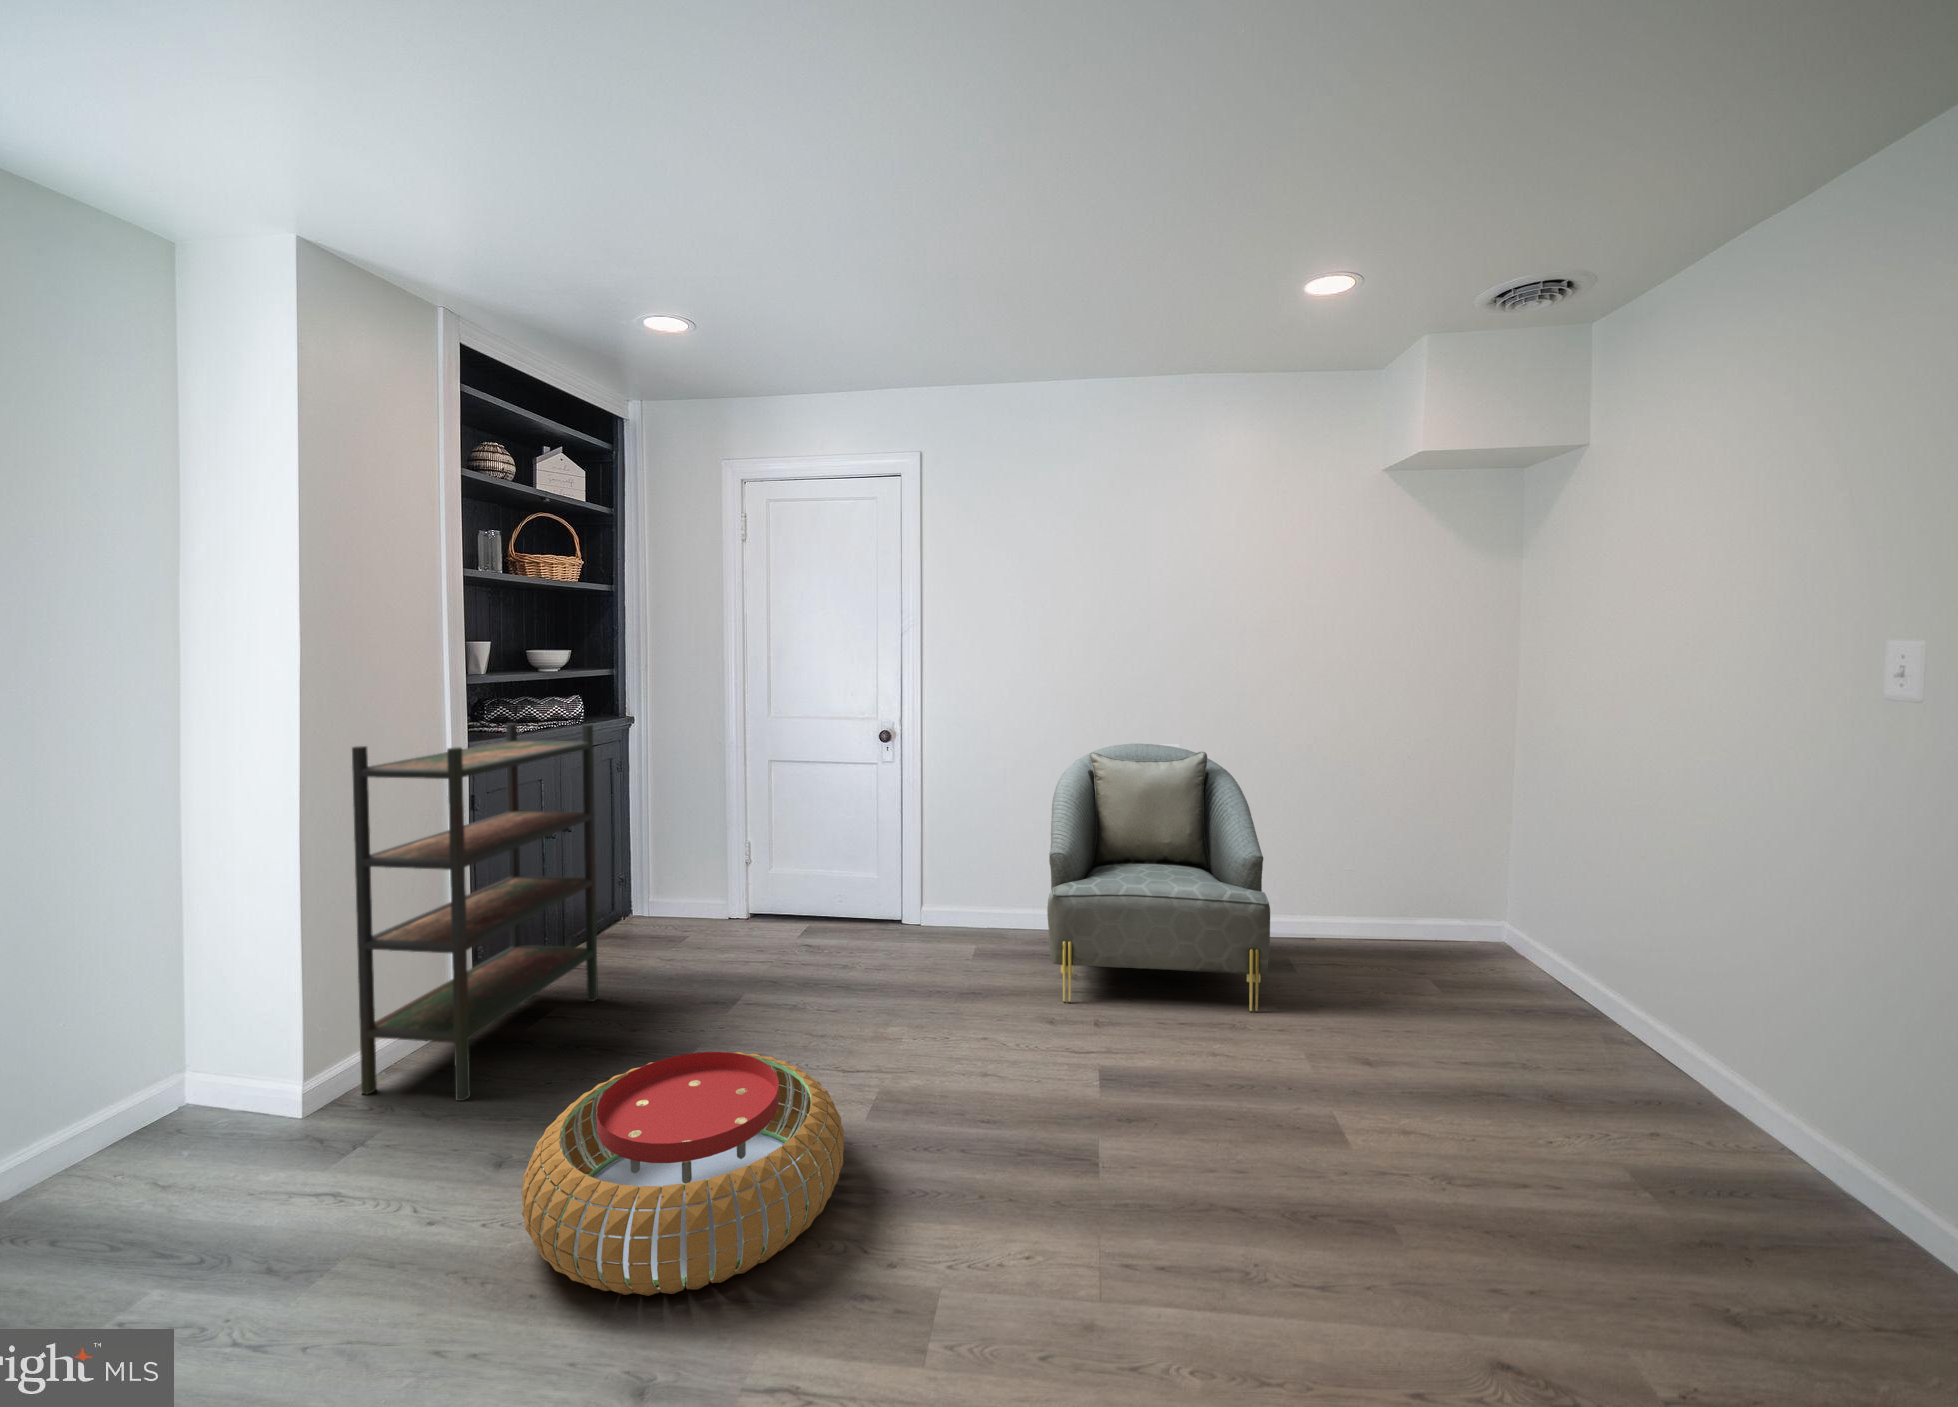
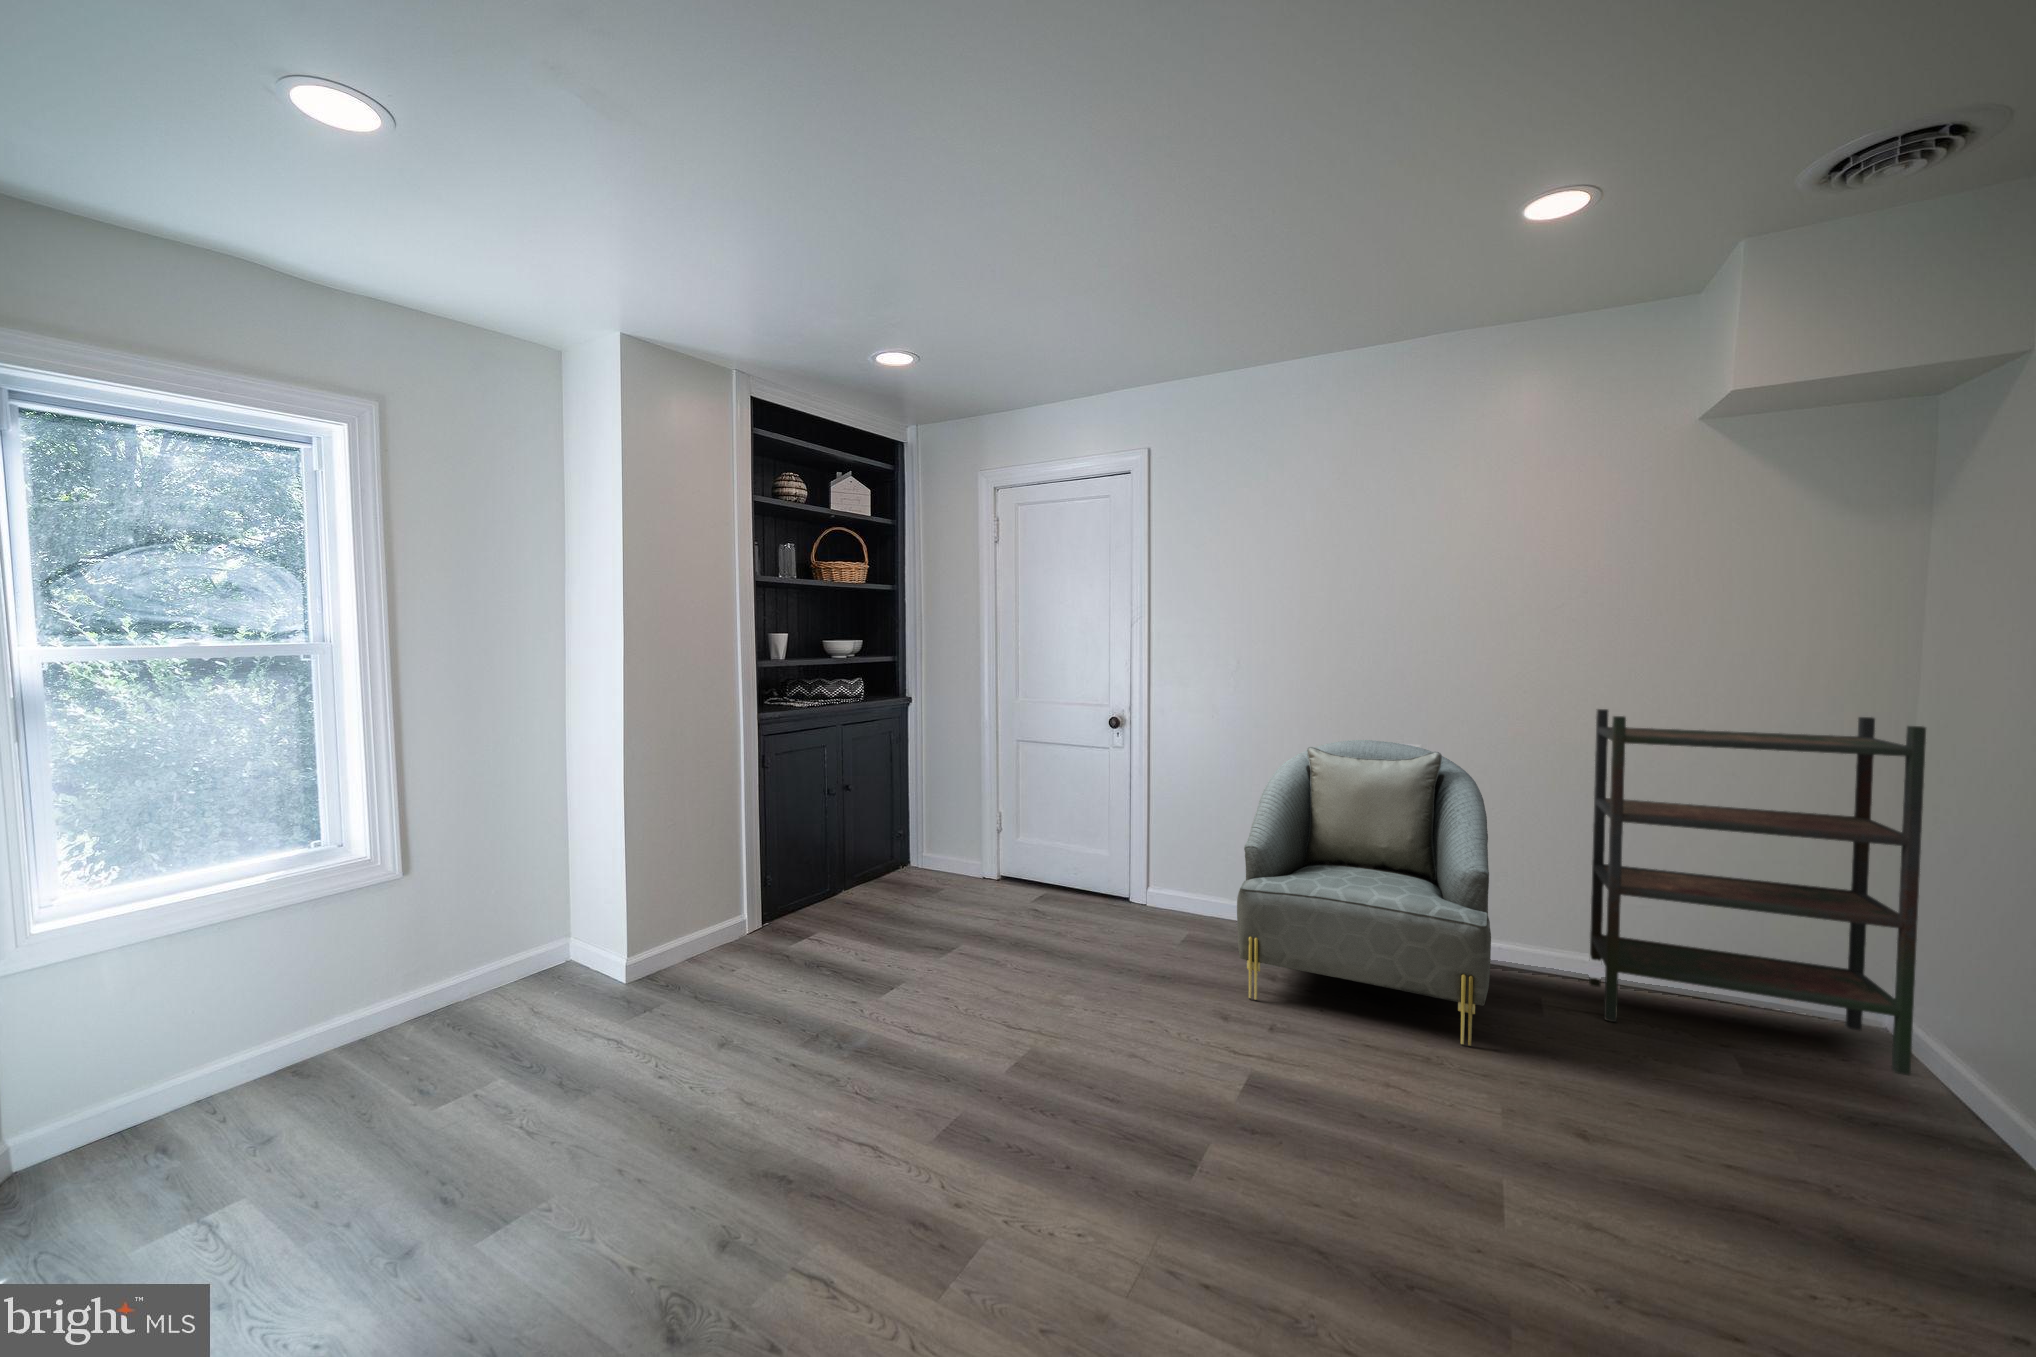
bookshelf: present [352,723,598,1101] -> present [1589,709,1926,1075]
pouf: present [522,1052,844,1296] -> none [685,983,956,1179]

